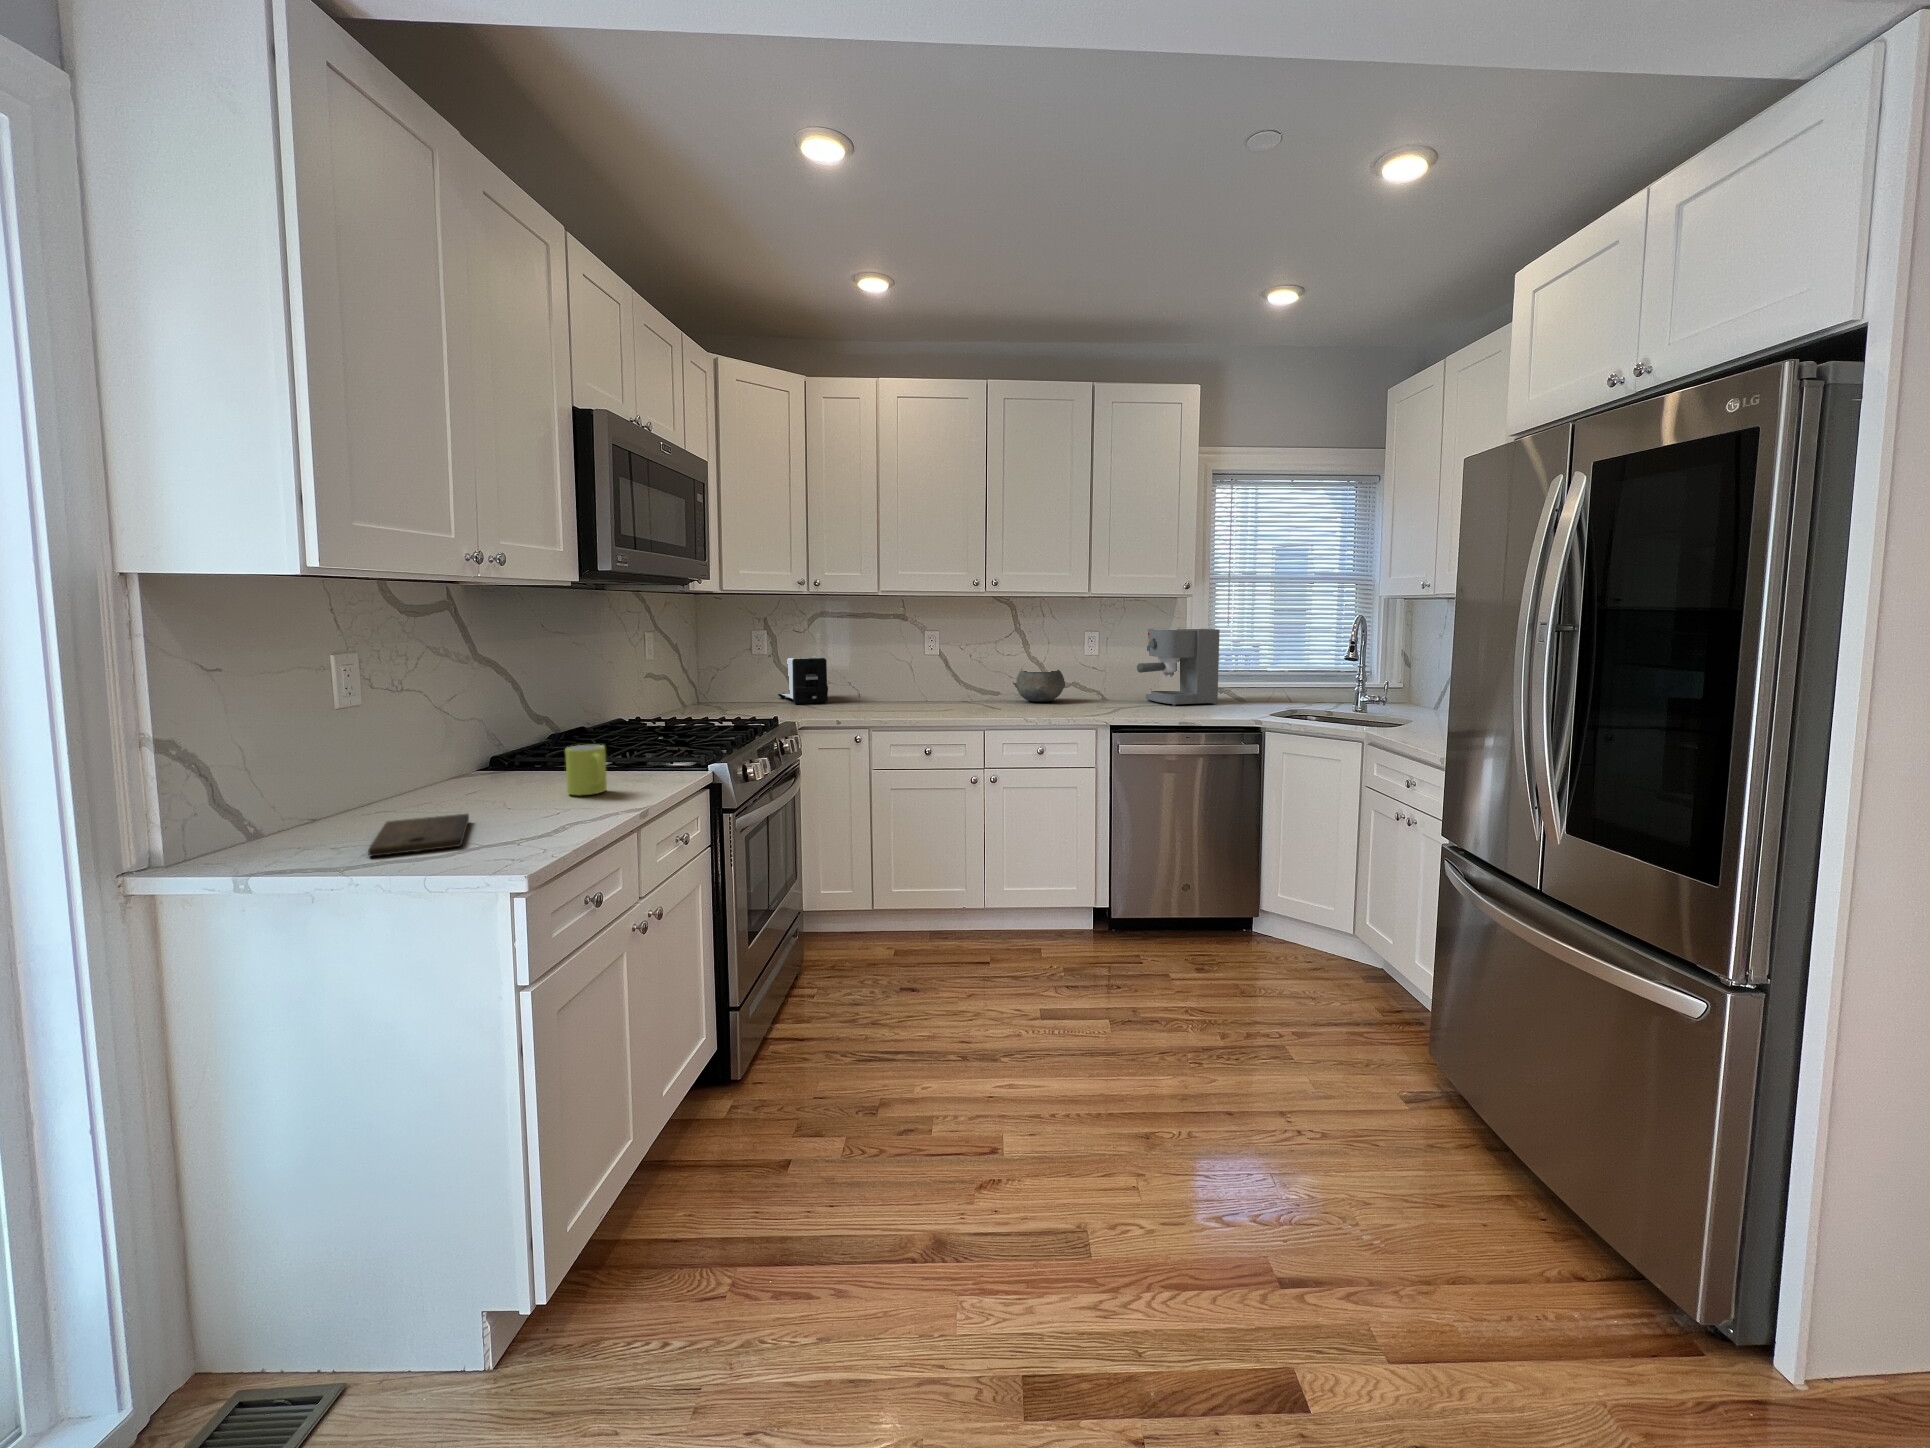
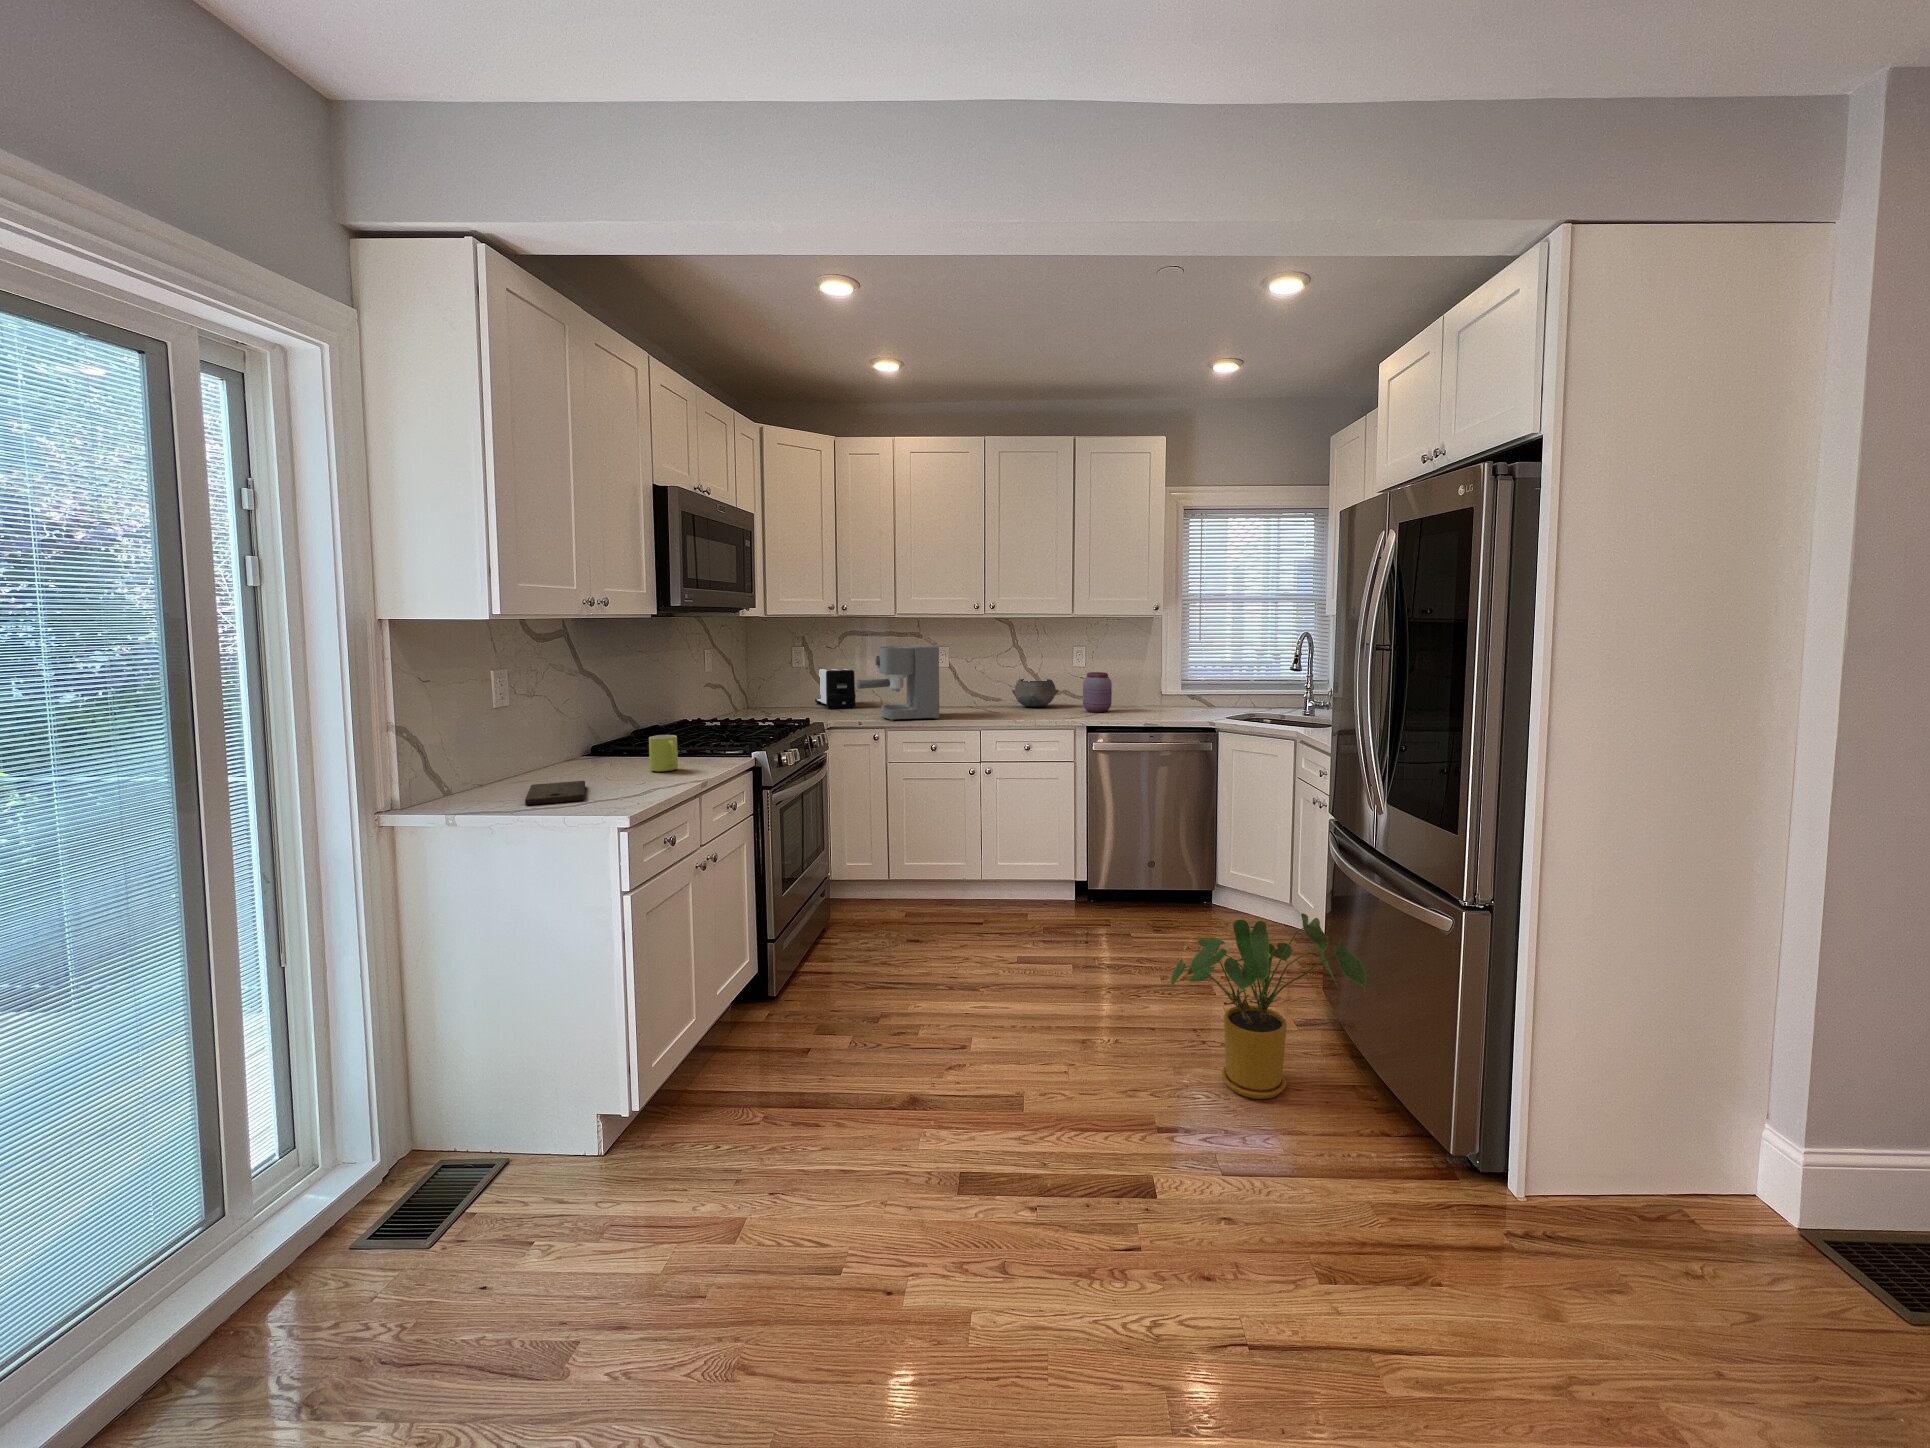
coffee maker: present [1137,628,1220,706] -> present [857,645,939,721]
jar: none [1099,661,1133,708] -> present [1083,672,1112,712]
house plant: none [1277,974,1545,1225] -> present [1171,913,1366,1099]

